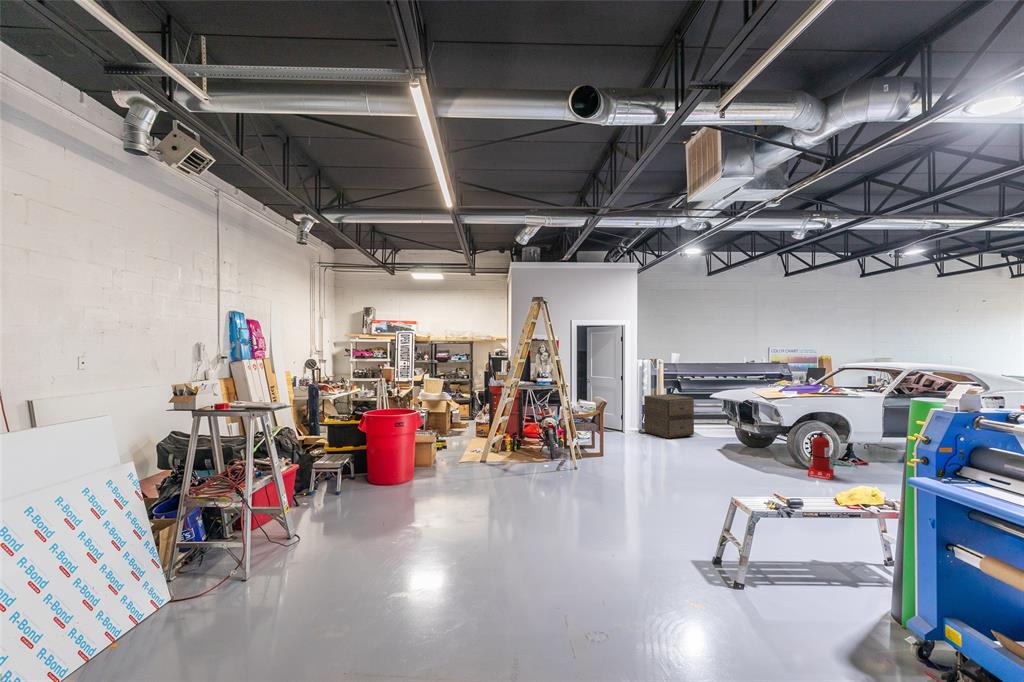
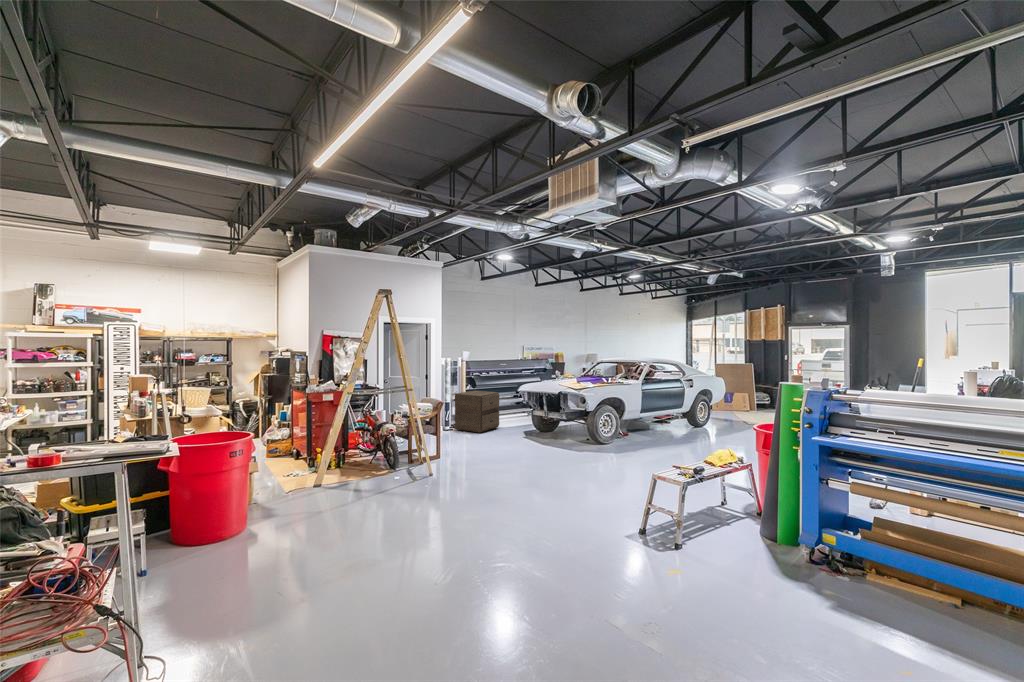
fire extinguisher: present [807,432,834,481] -> none [601,411,619,449]

